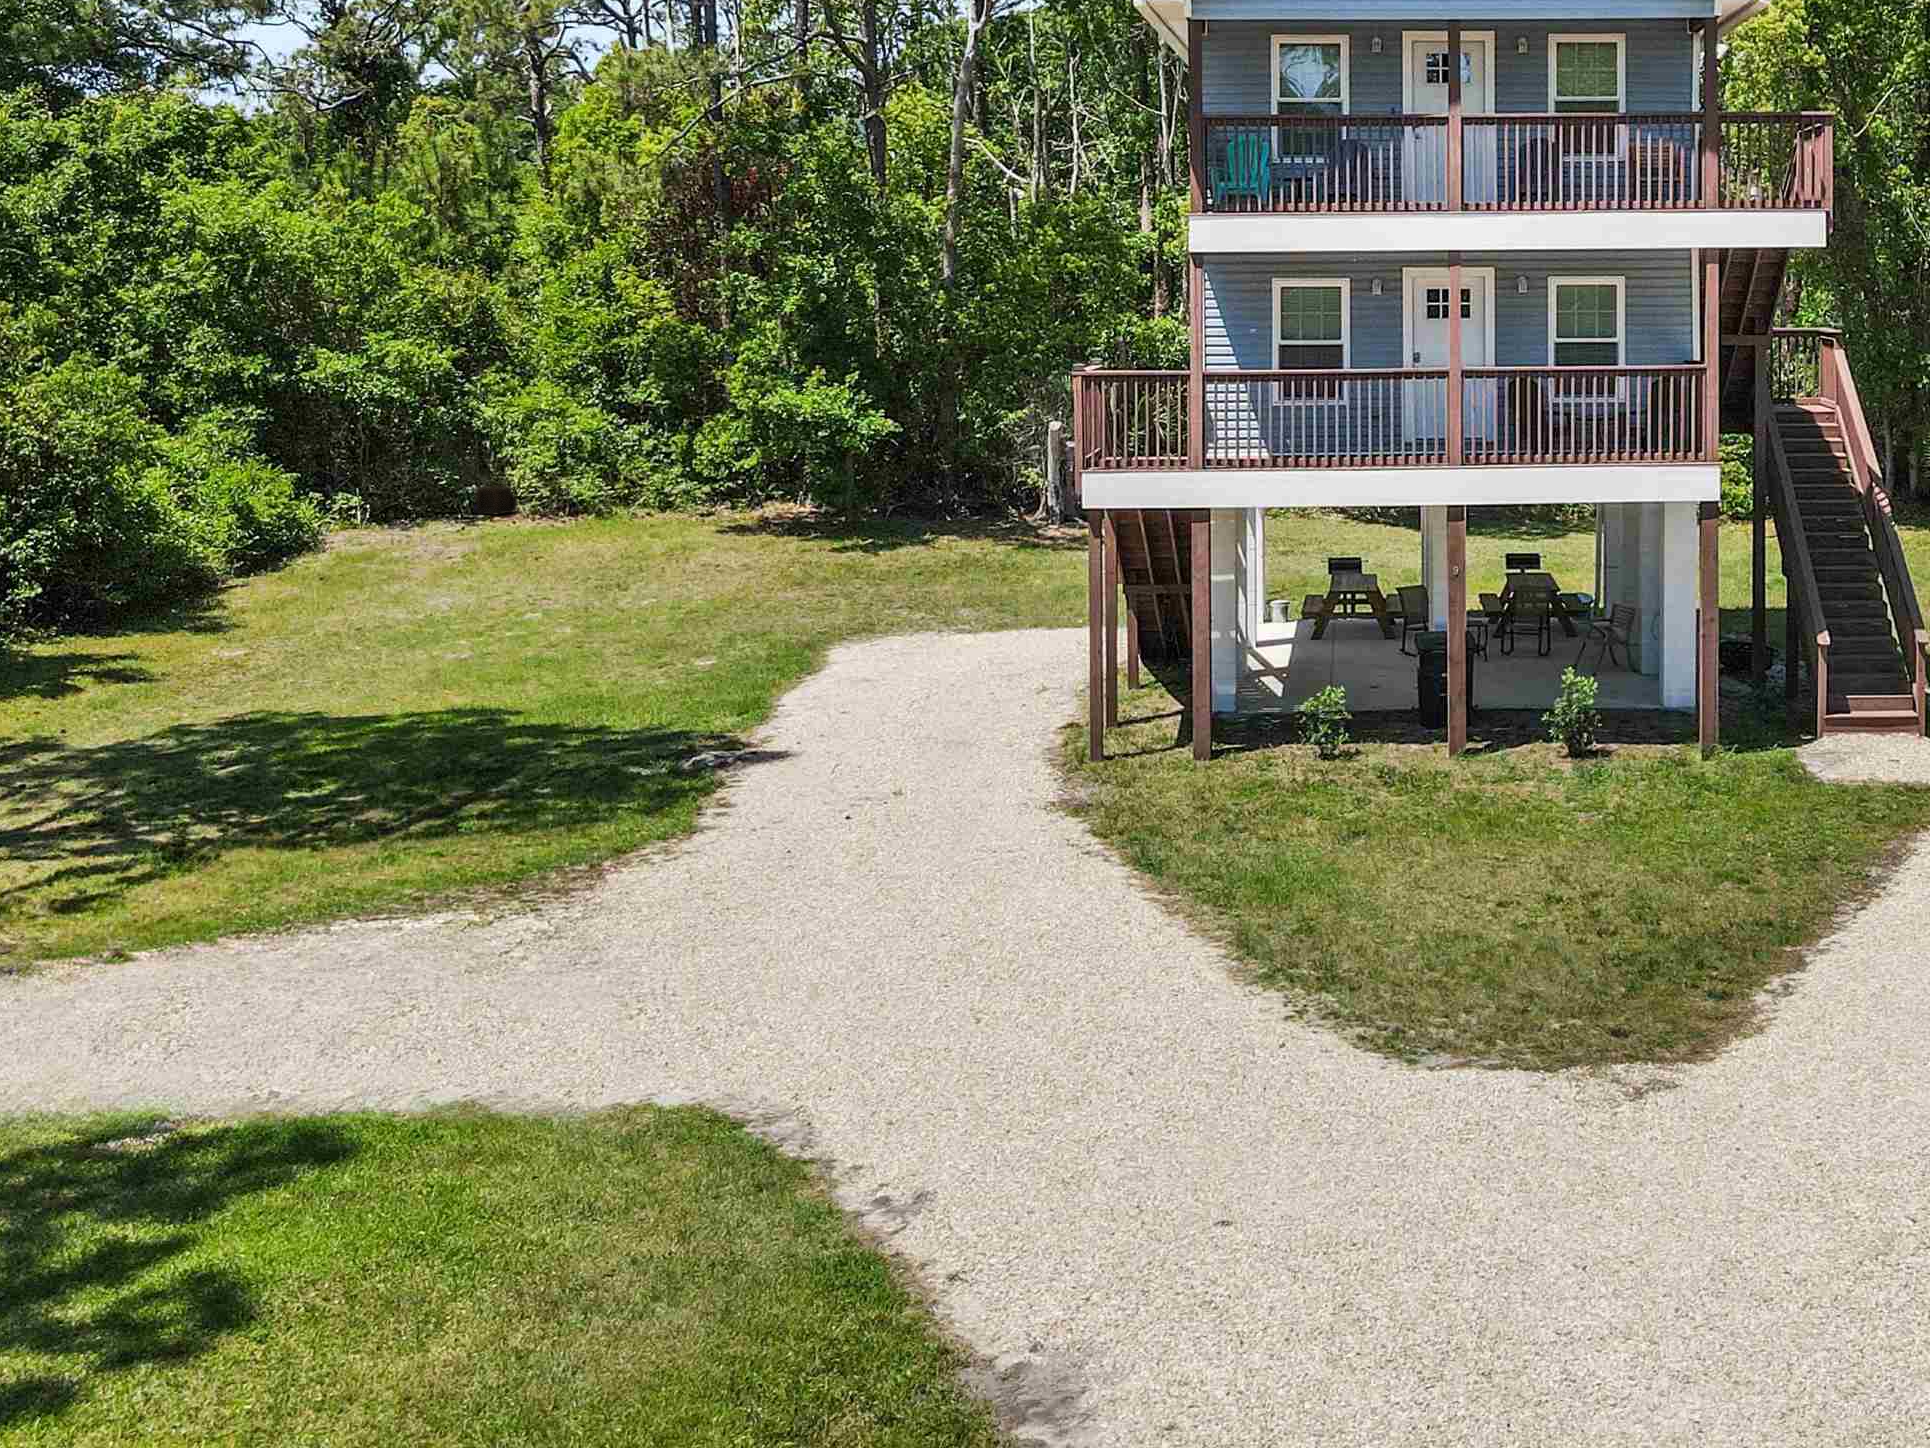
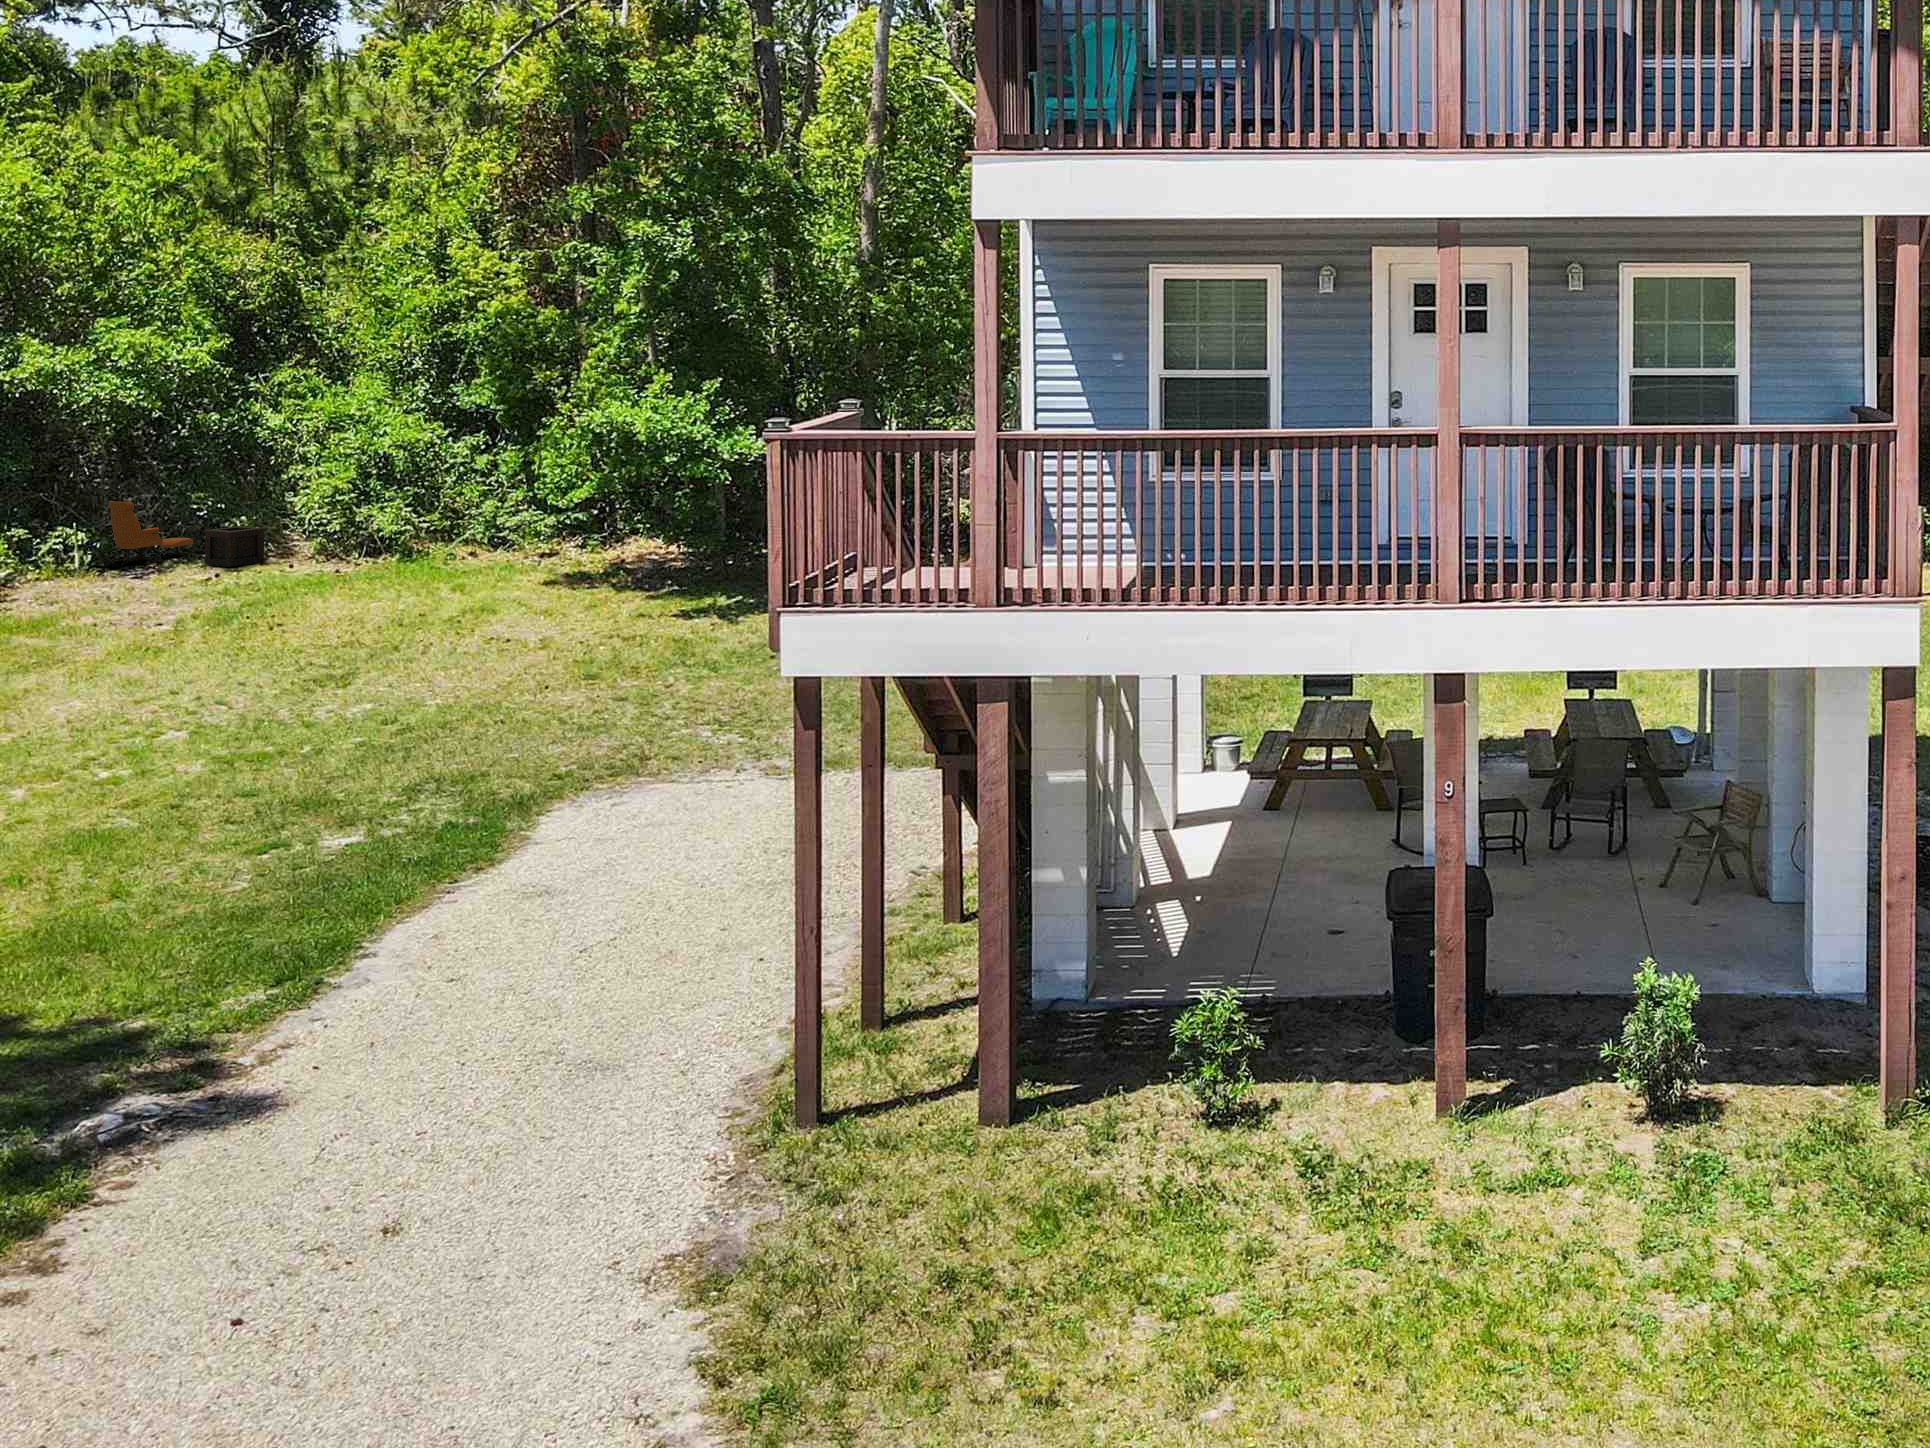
lounge chair: none [407,465,461,513] -> present [109,501,194,565]

